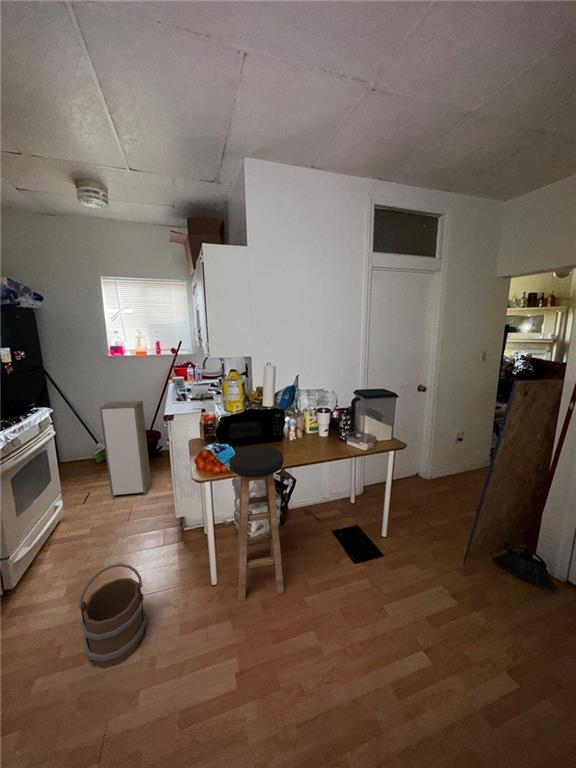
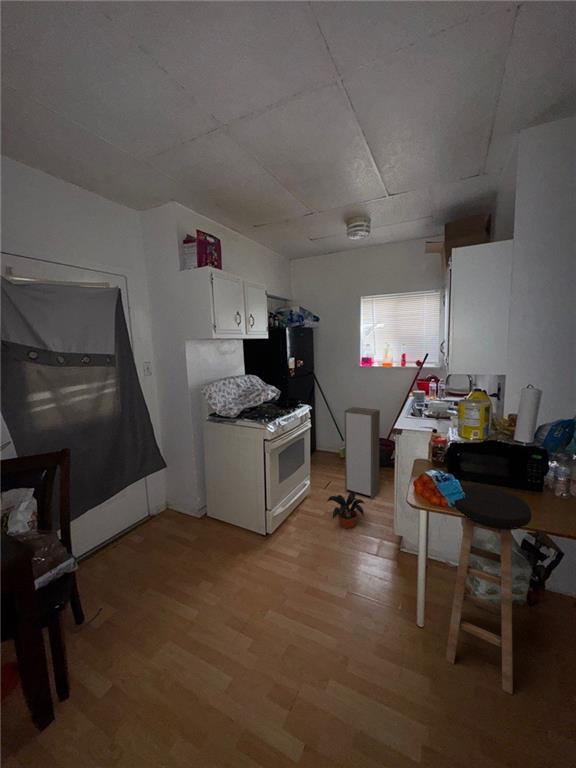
potted plant: none [91,494,141,538] -> present [327,491,365,529]
bucket: present [79,564,146,668] -> none [305,546,351,632]

